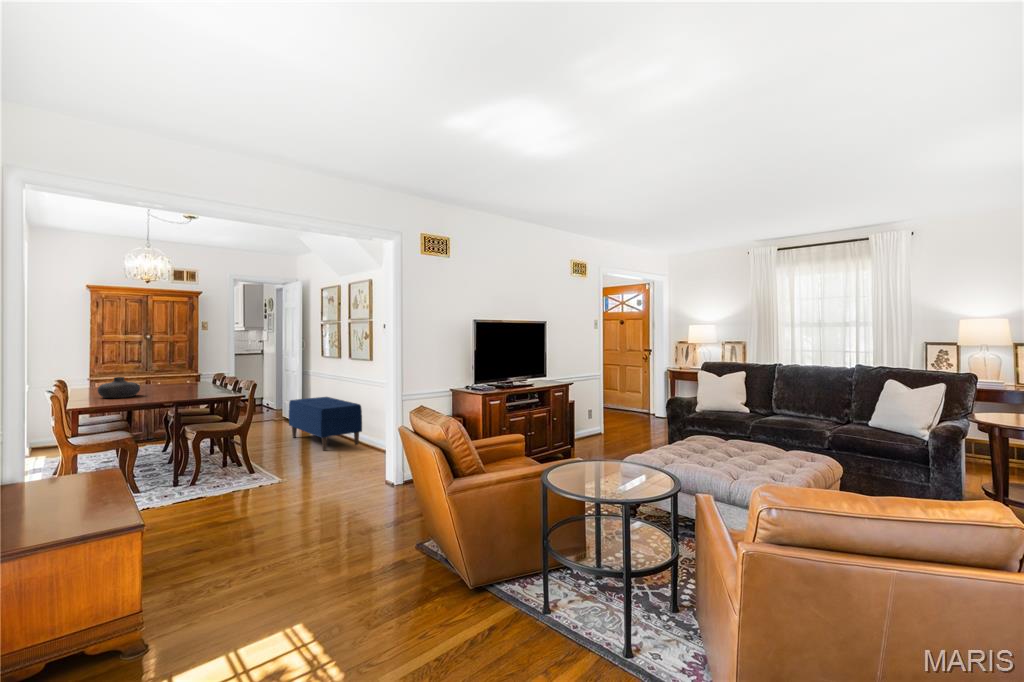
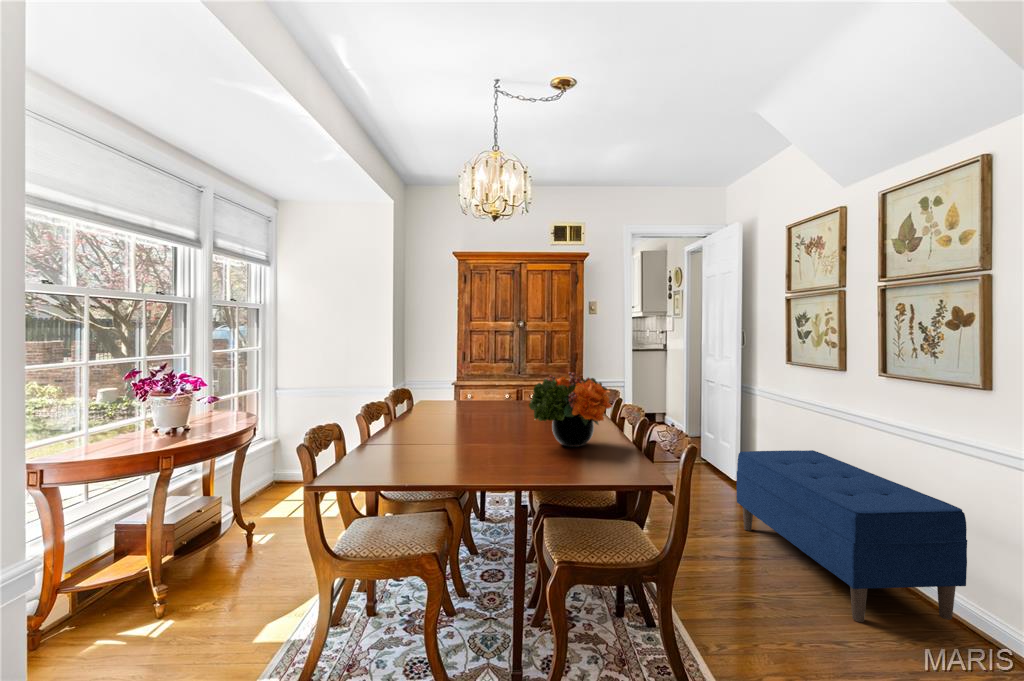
flower arrangement: none [171,360,217,393] -> present [529,372,612,447]
vase: present [98,377,140,398] -> none [413,399,478,444]

